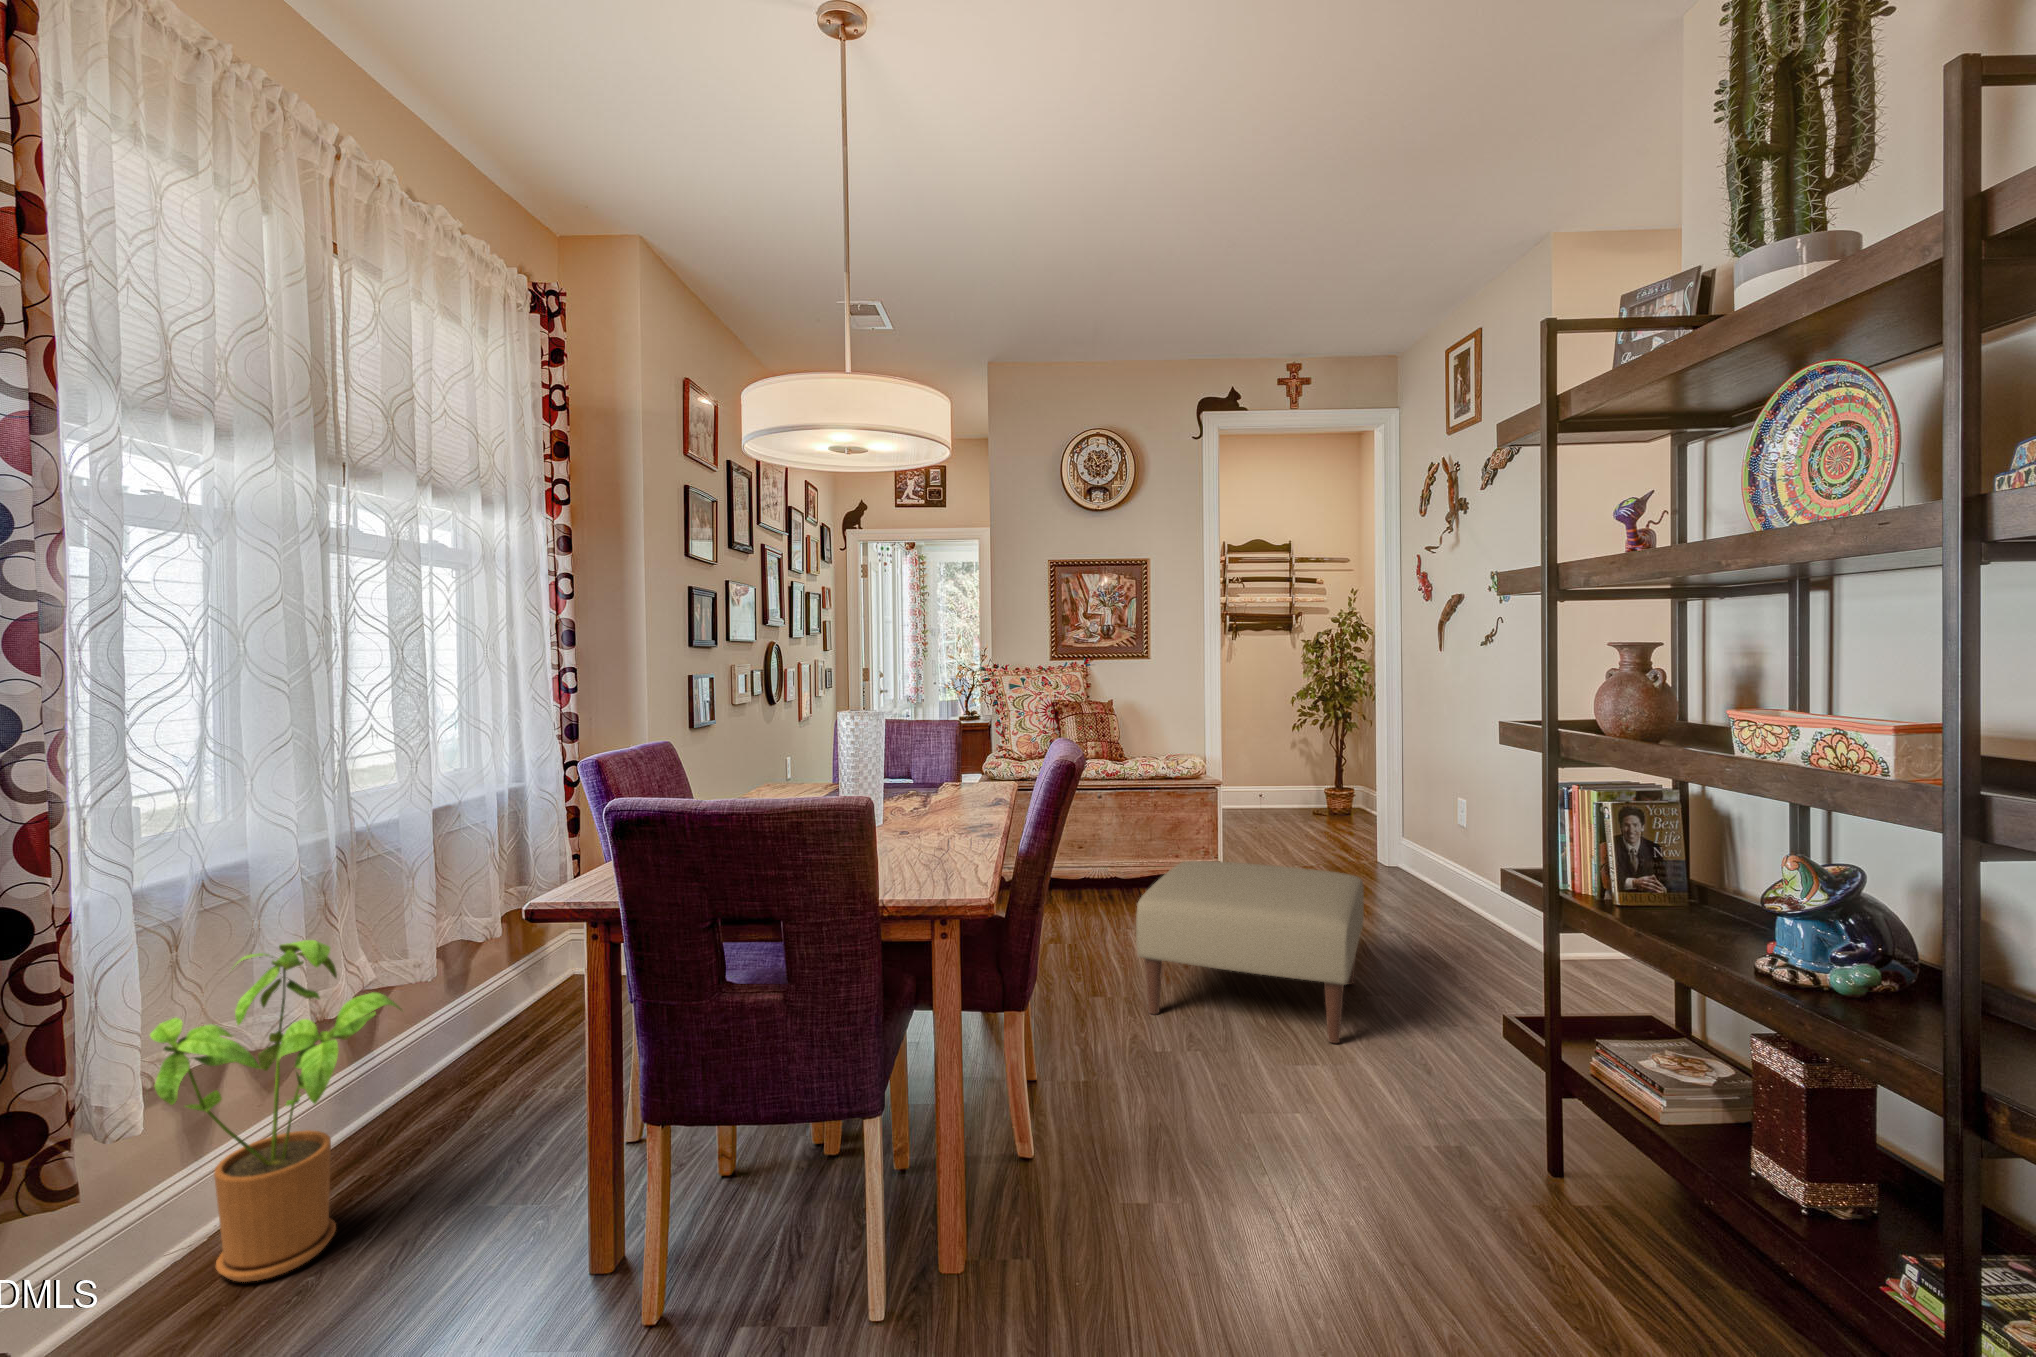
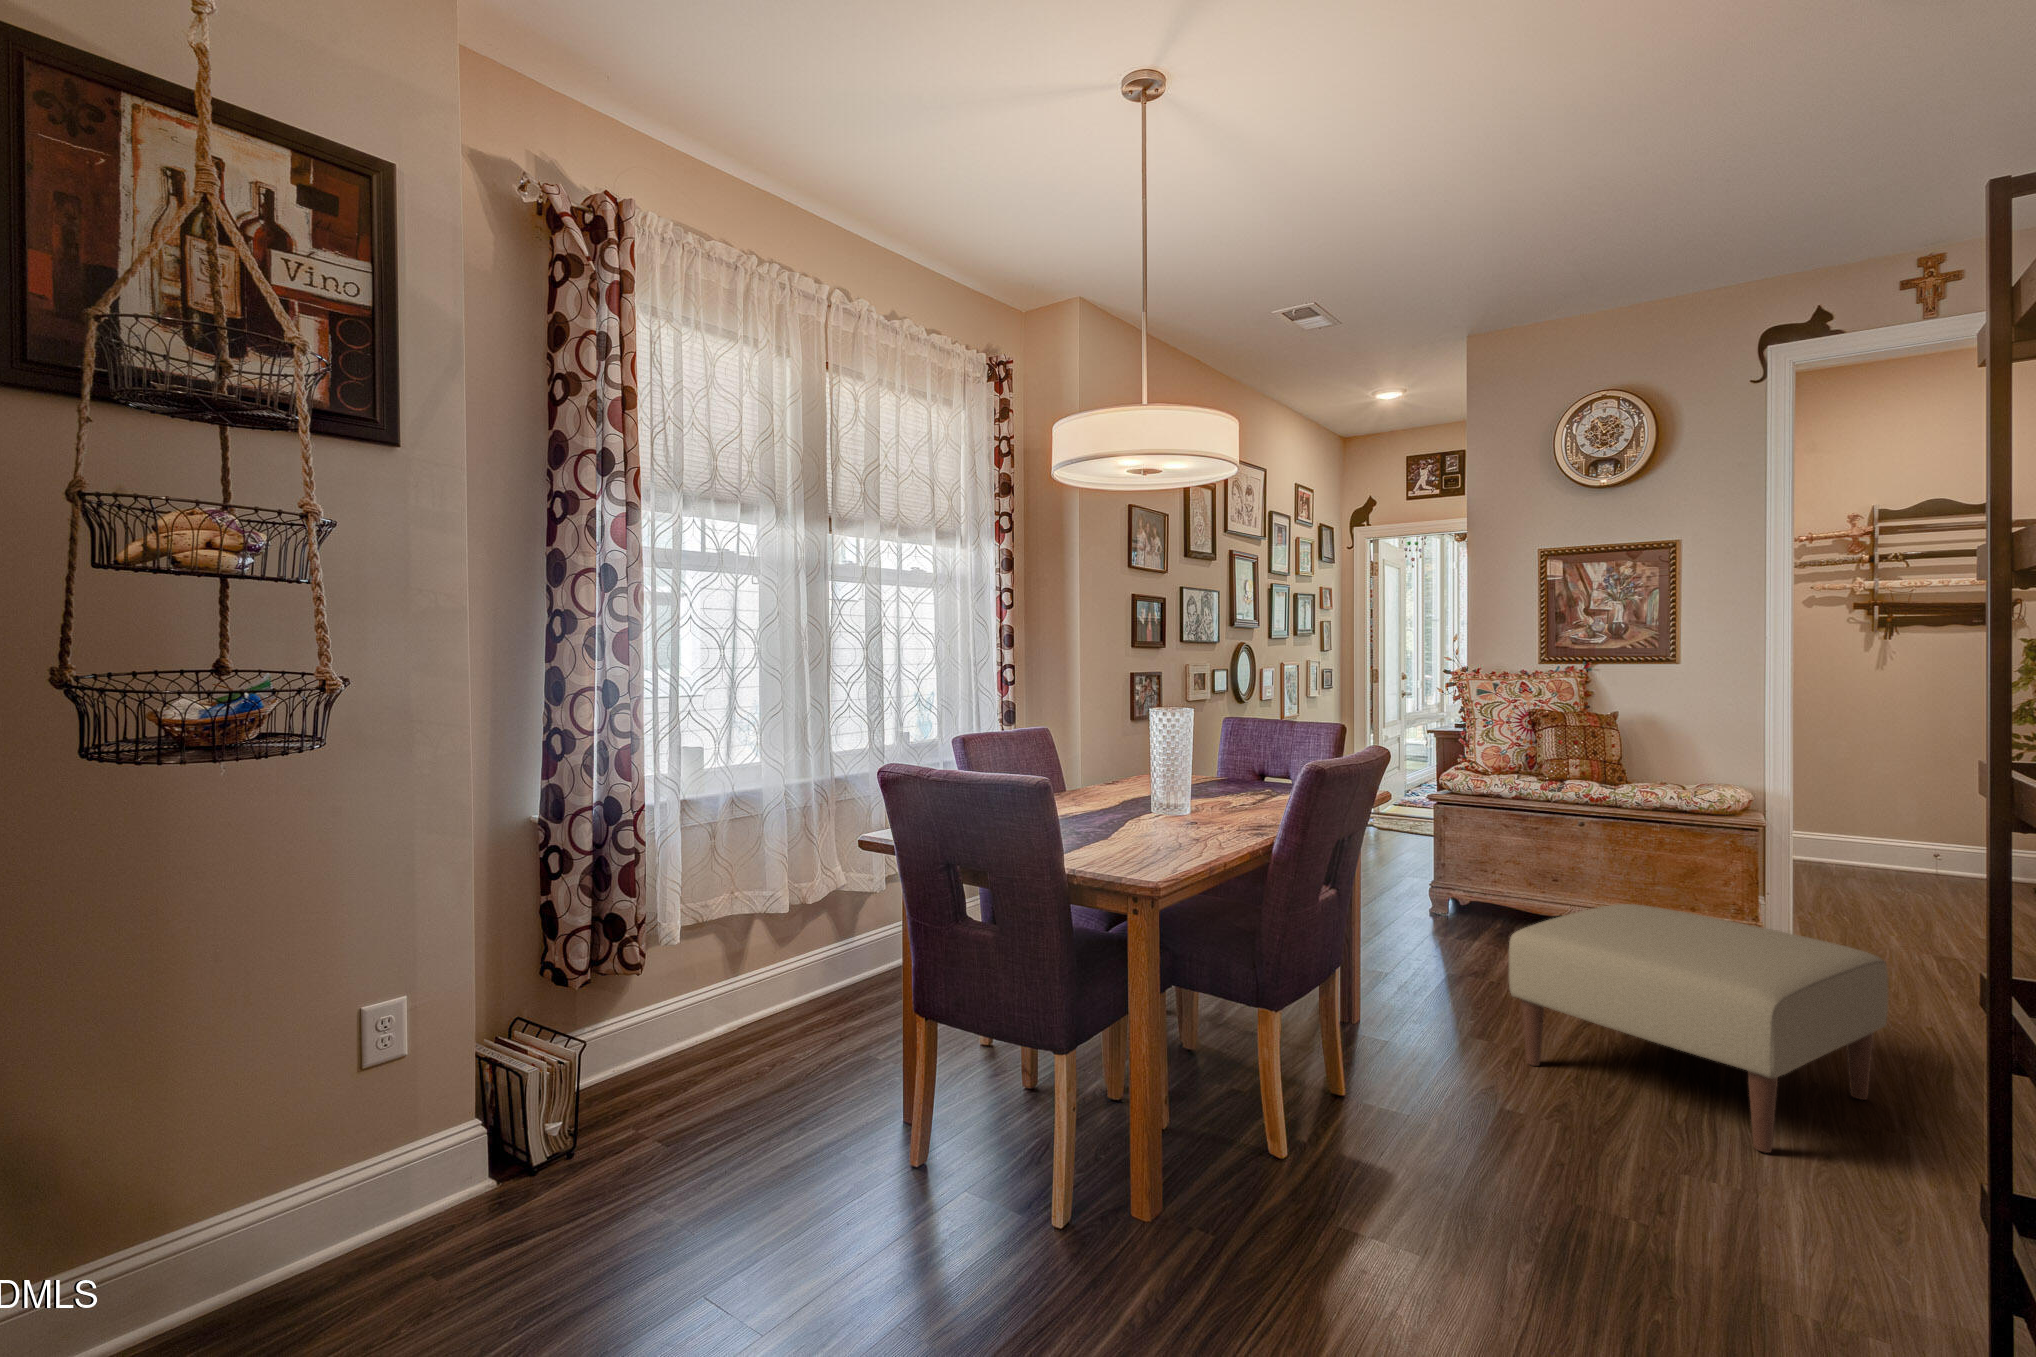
house plant: present [150,940,401,1282] -> none [697,844,831,1057]

